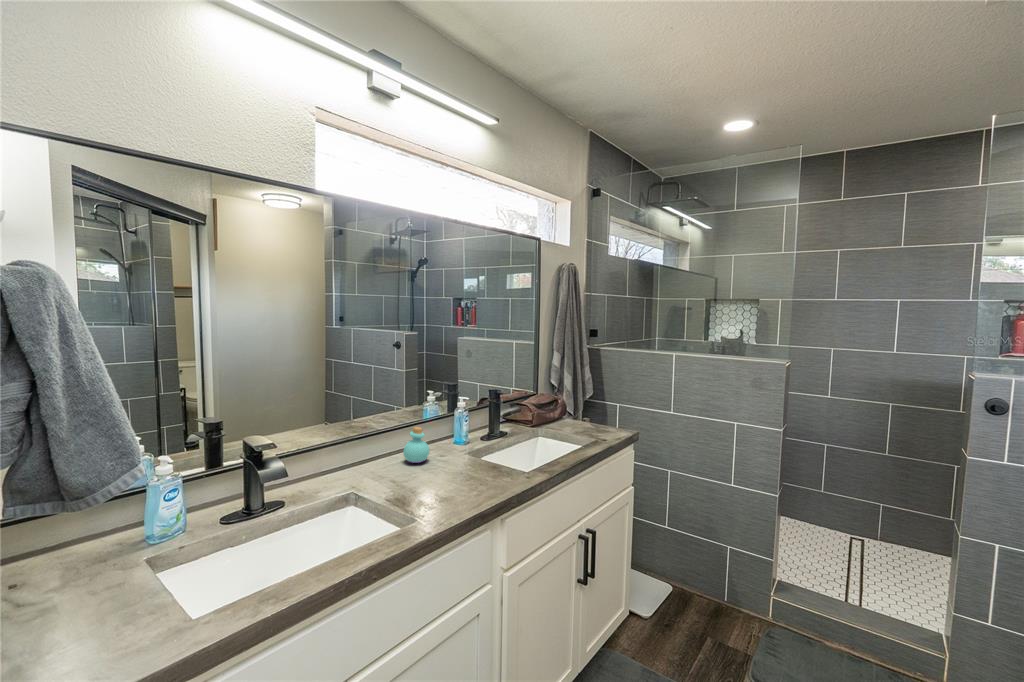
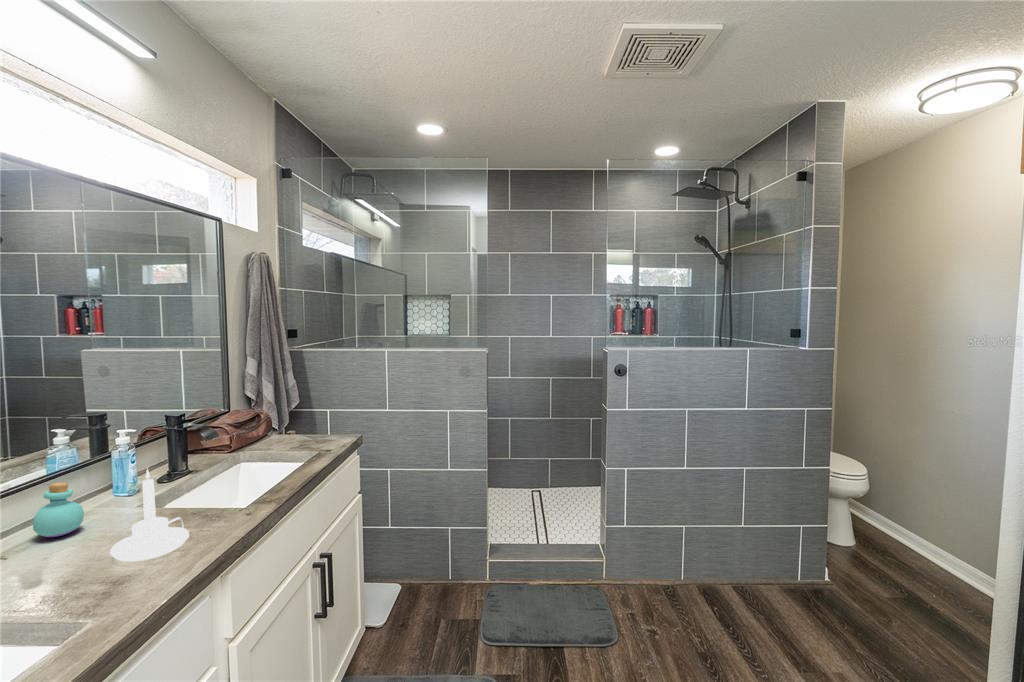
candle holder: none [433,429,480,496] -> present [110,469,189,561]

